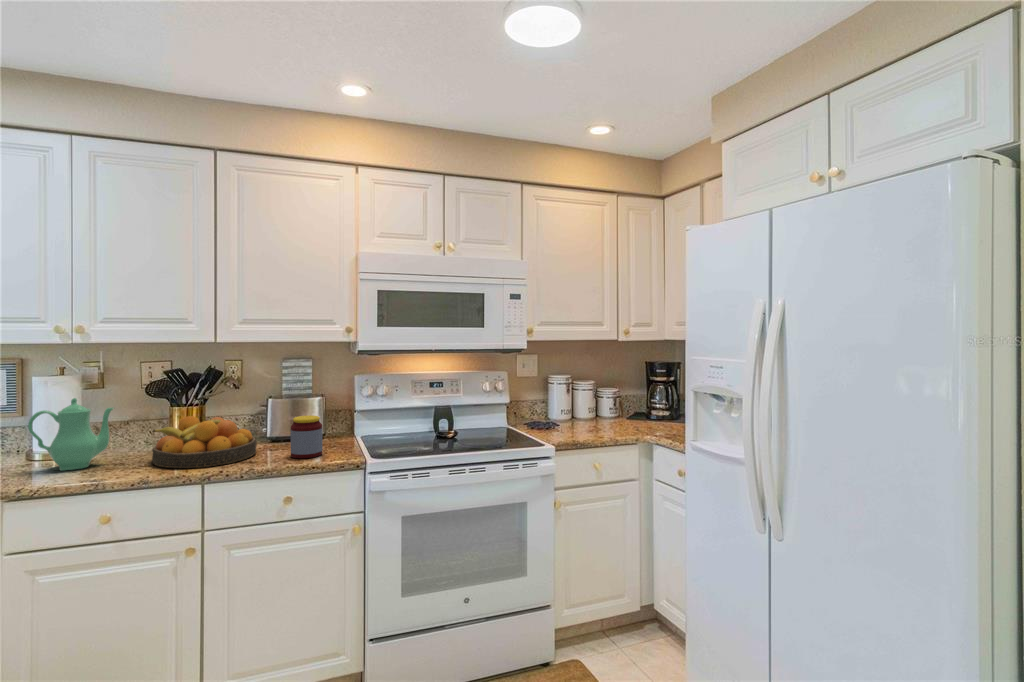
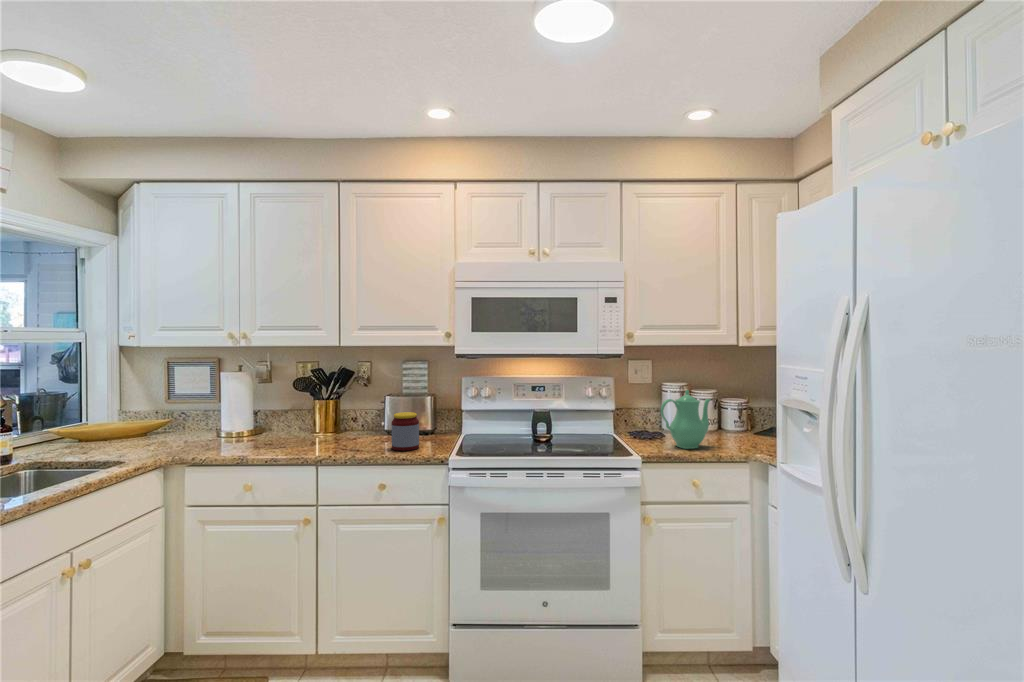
teapot: present [28,398,114,471] -> present [661,390,711,449]
fruit bowl: present [152,416,256,468] -> none [288,408,370,452]

